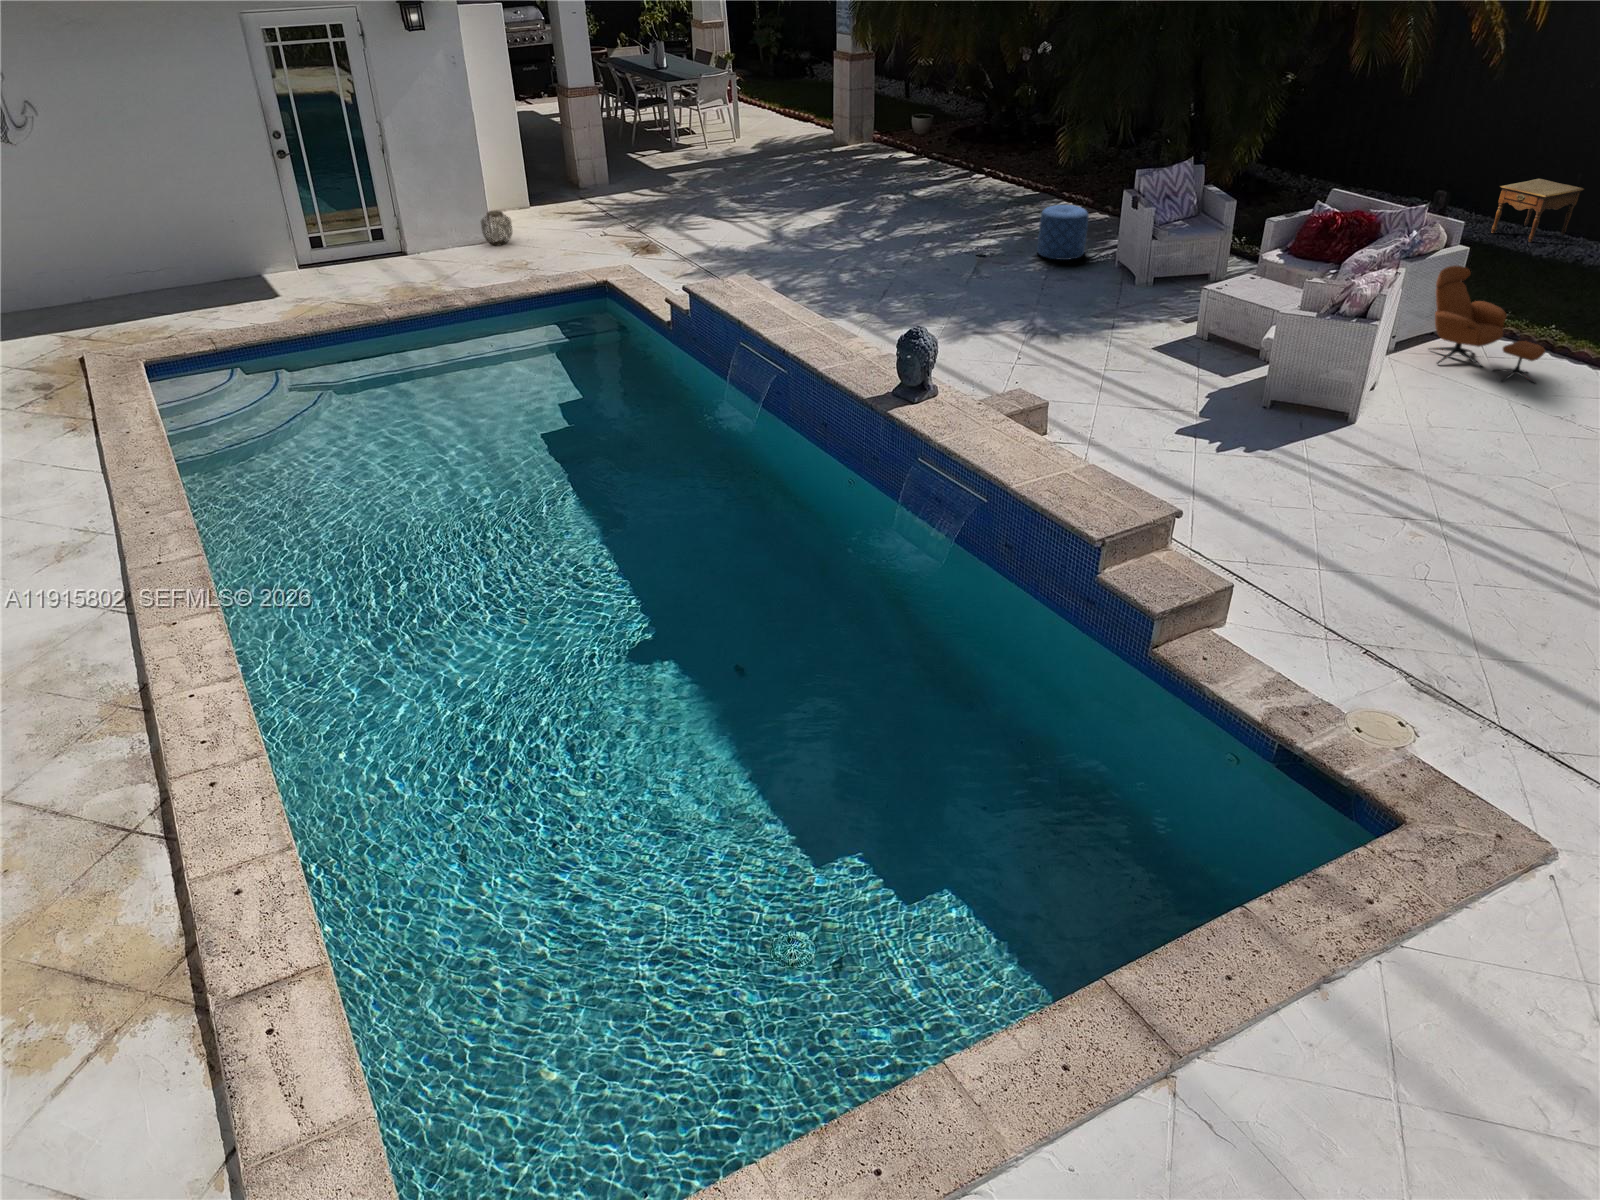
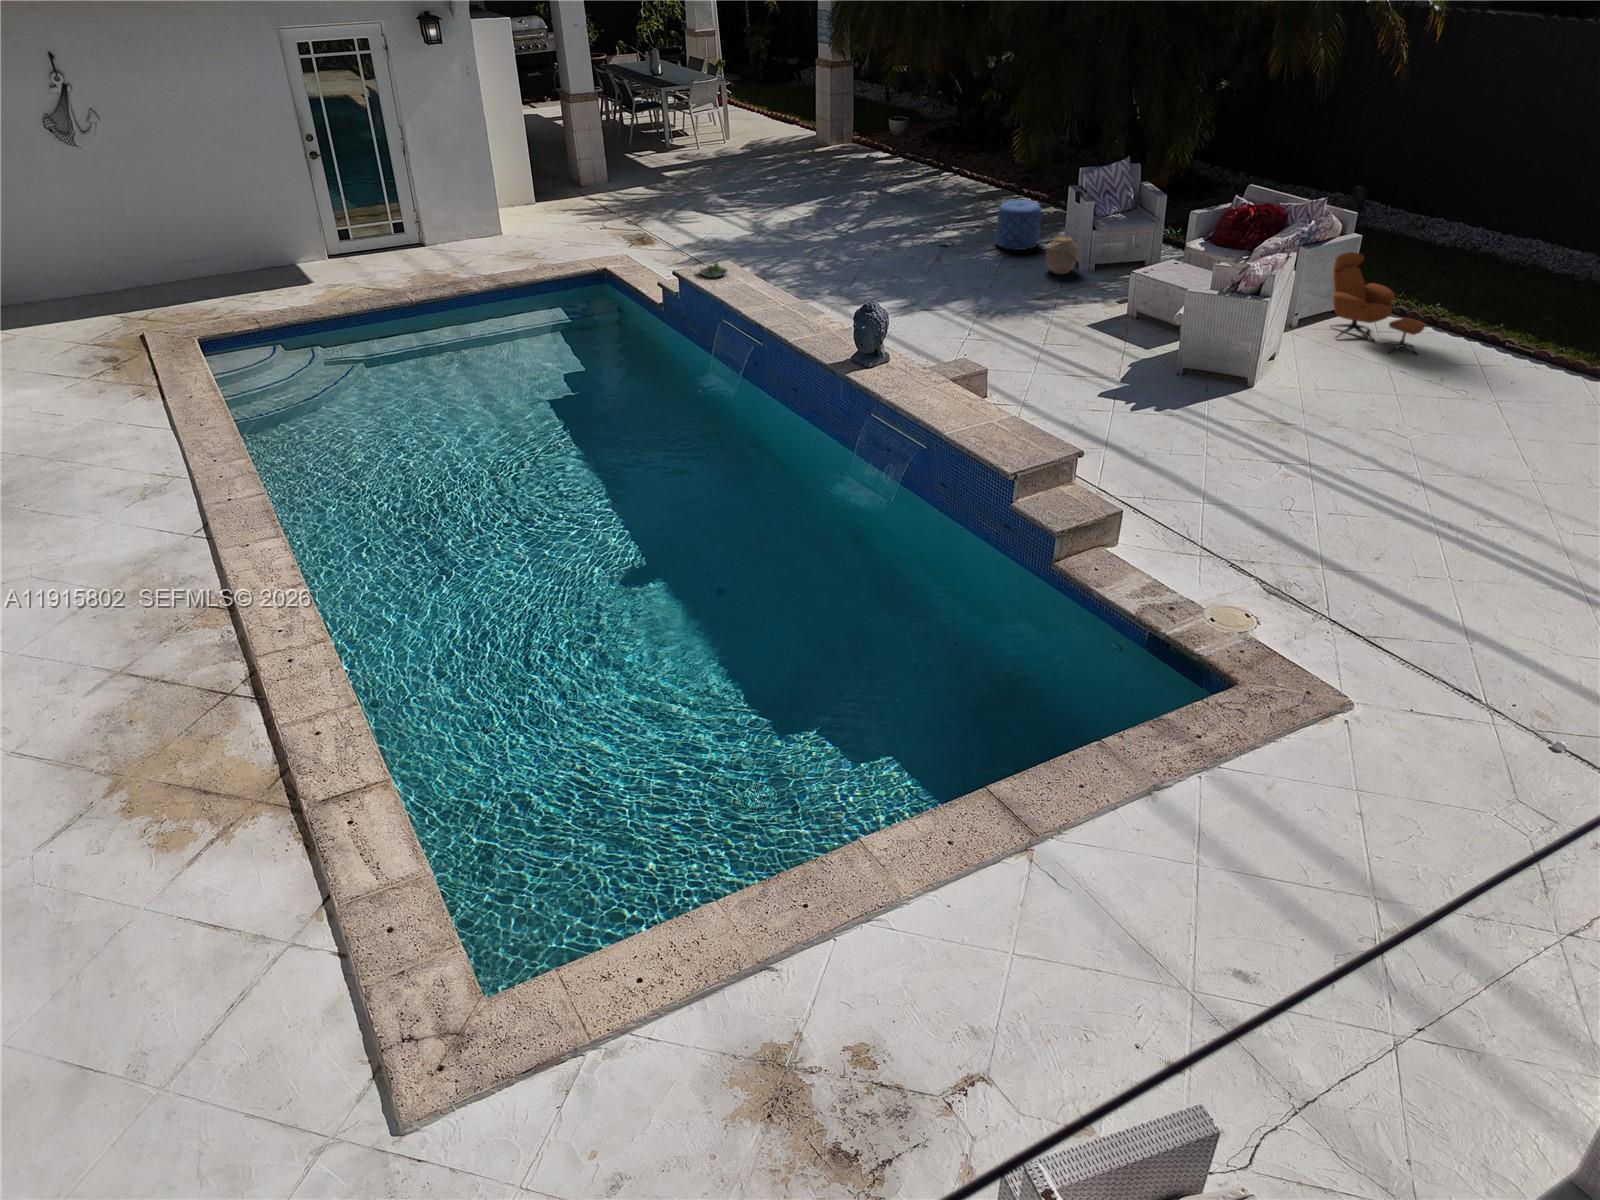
side table: present [1491,178,1584,242] -> none [1408,176,1490,233]
woven basket: present [481,211,512,246] -> present [1046,236,1078,273]
succulent planter: none [712,273,745,293] -> present [700,263,728,278]

